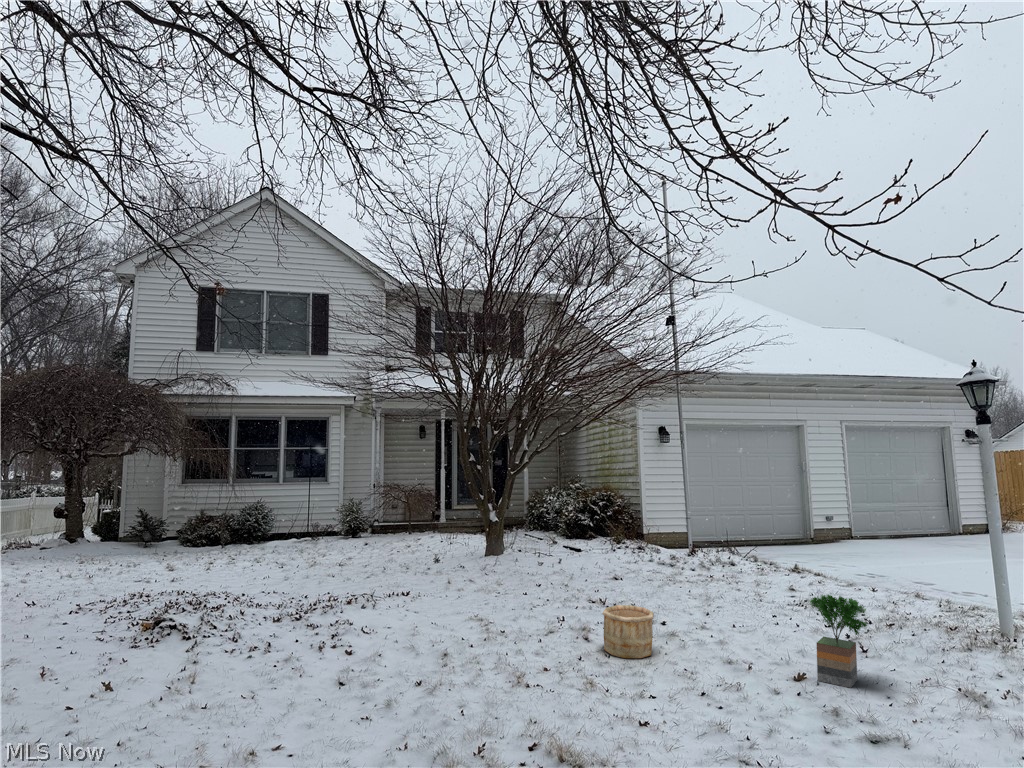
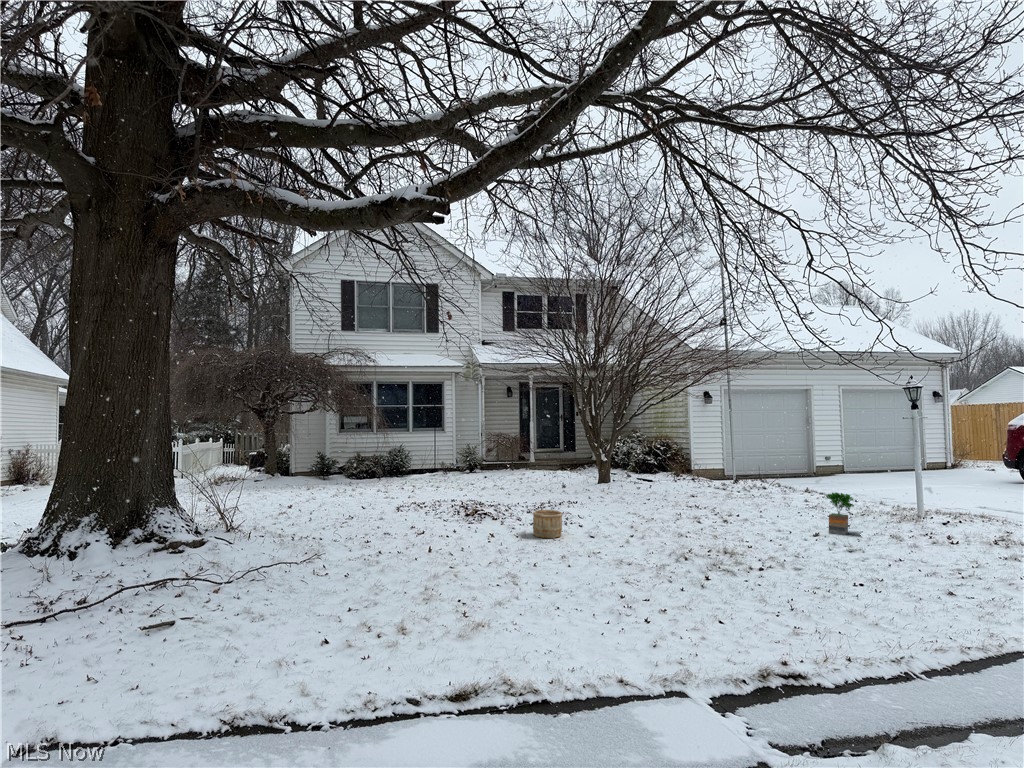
wooden bucket: present [602,605,654,658] -> present [533,510,563,538]

